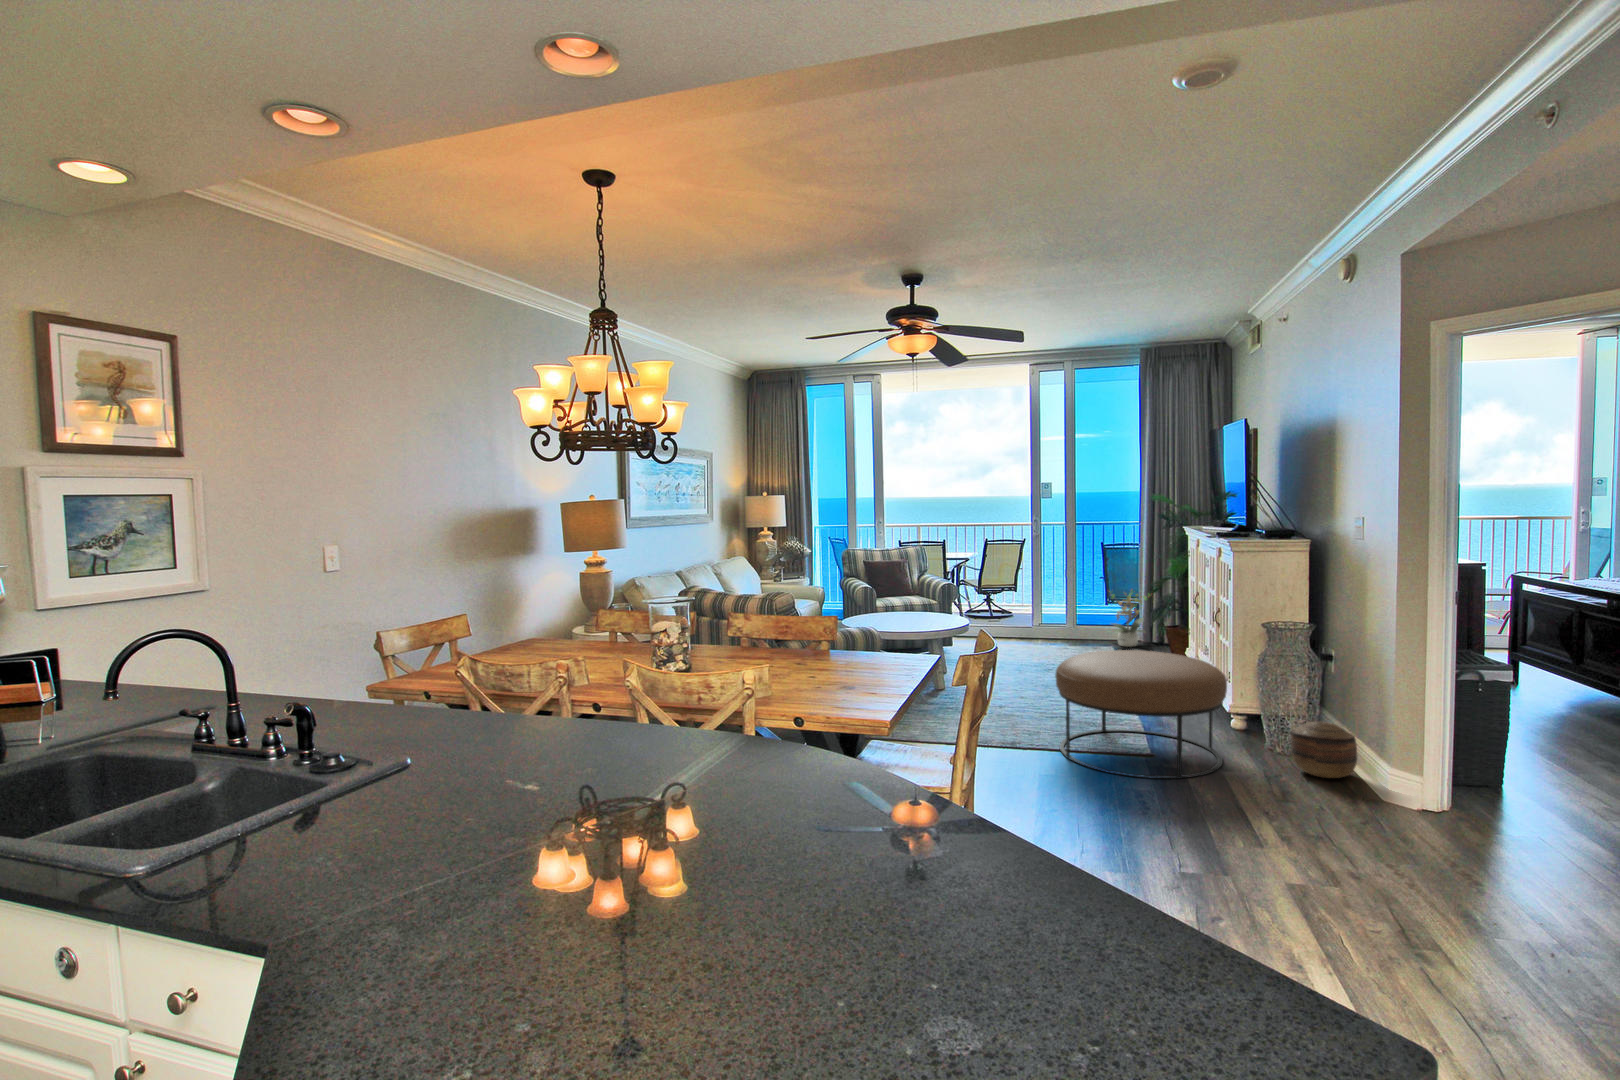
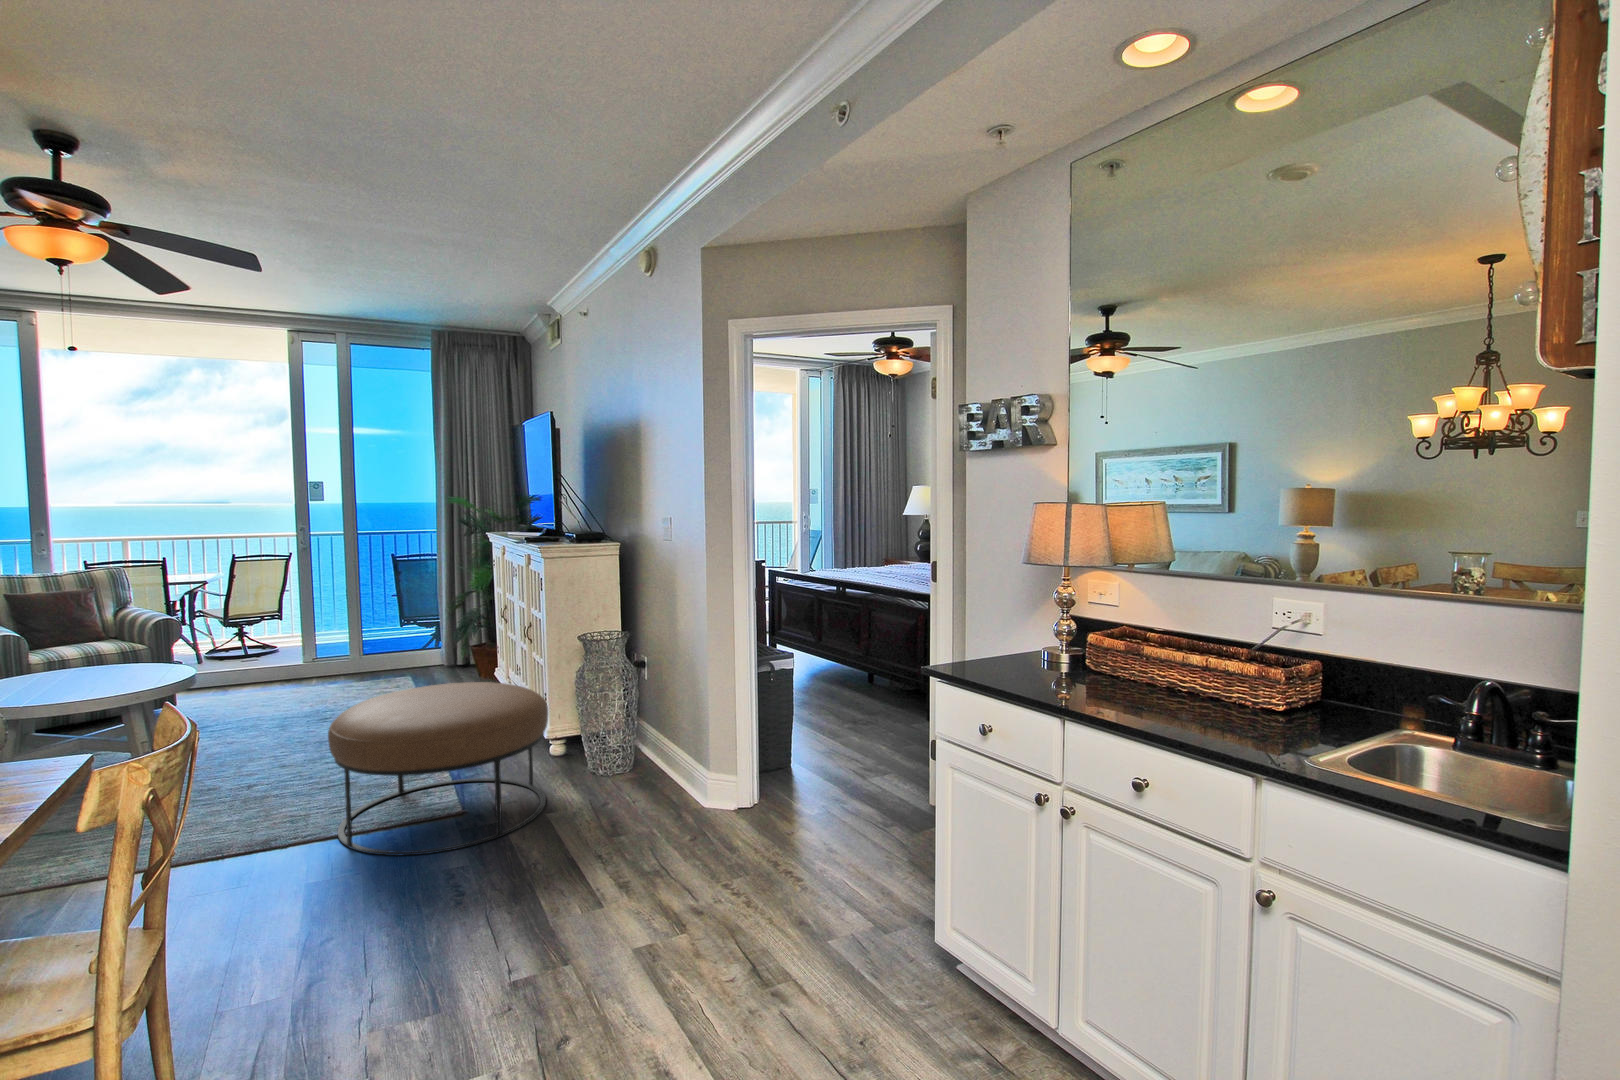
potted plant: present [1110,590,1150,647] -> none [403,606,458,673]
basket: present [1291,722,1357,778] -> none [614,733,675,793]

